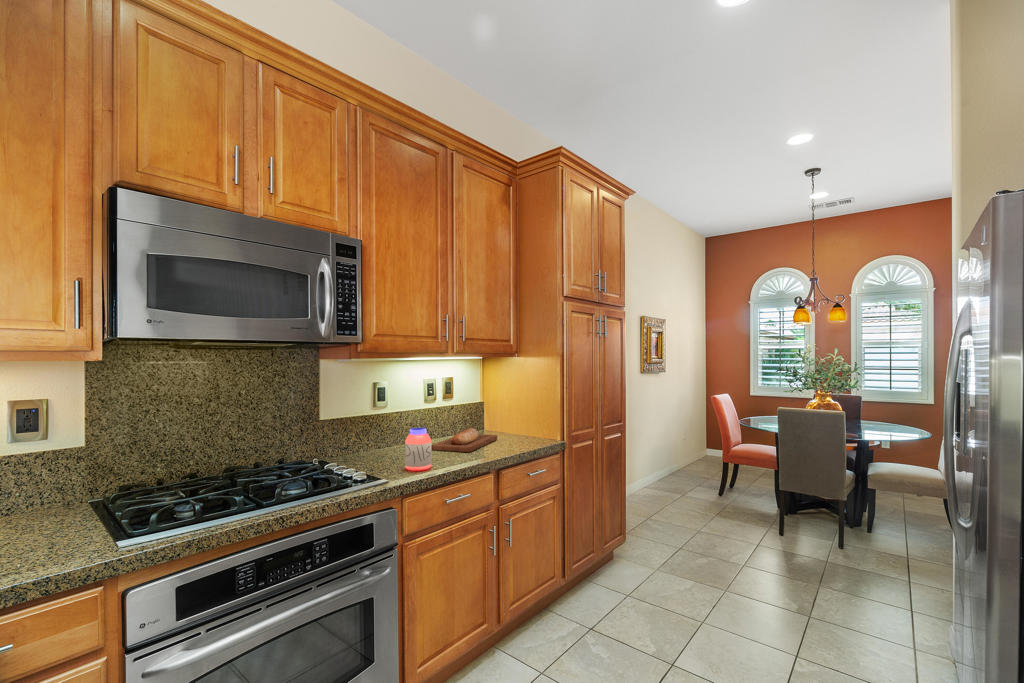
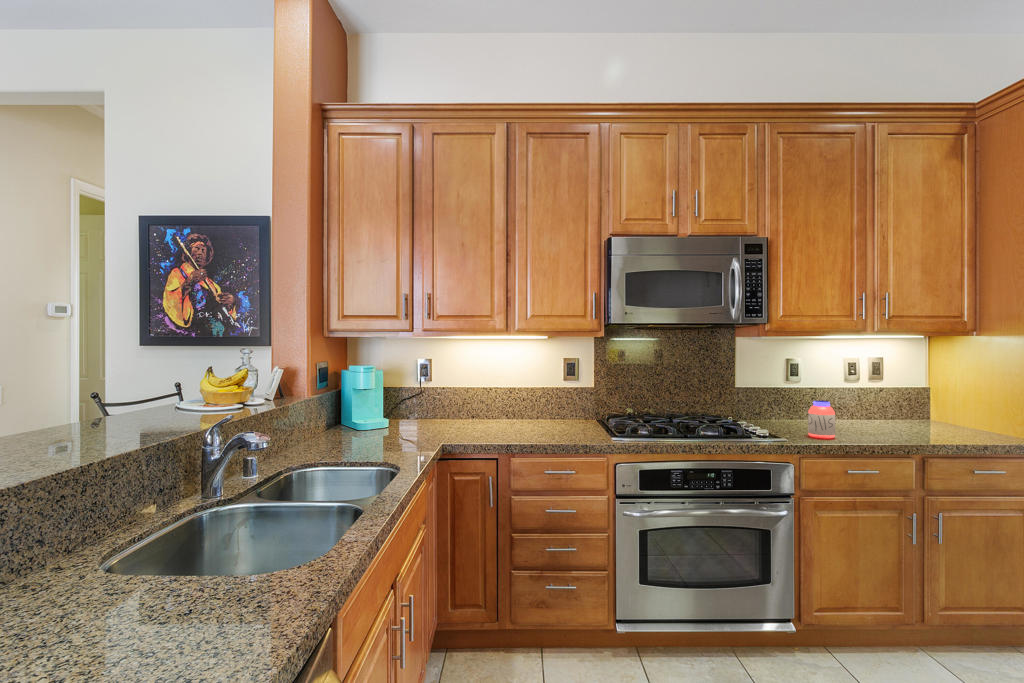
bread loaf: present [431,428,497,452] -> none [845,413,937,434]

